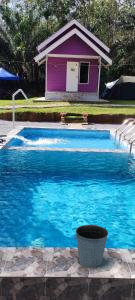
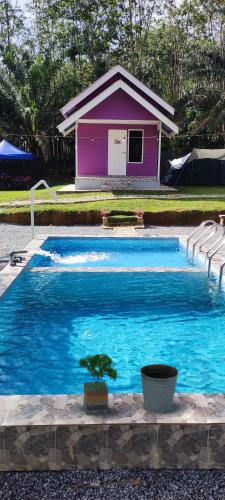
potted tree: none [22,215,57,269] -> present [78,353,117,415]

